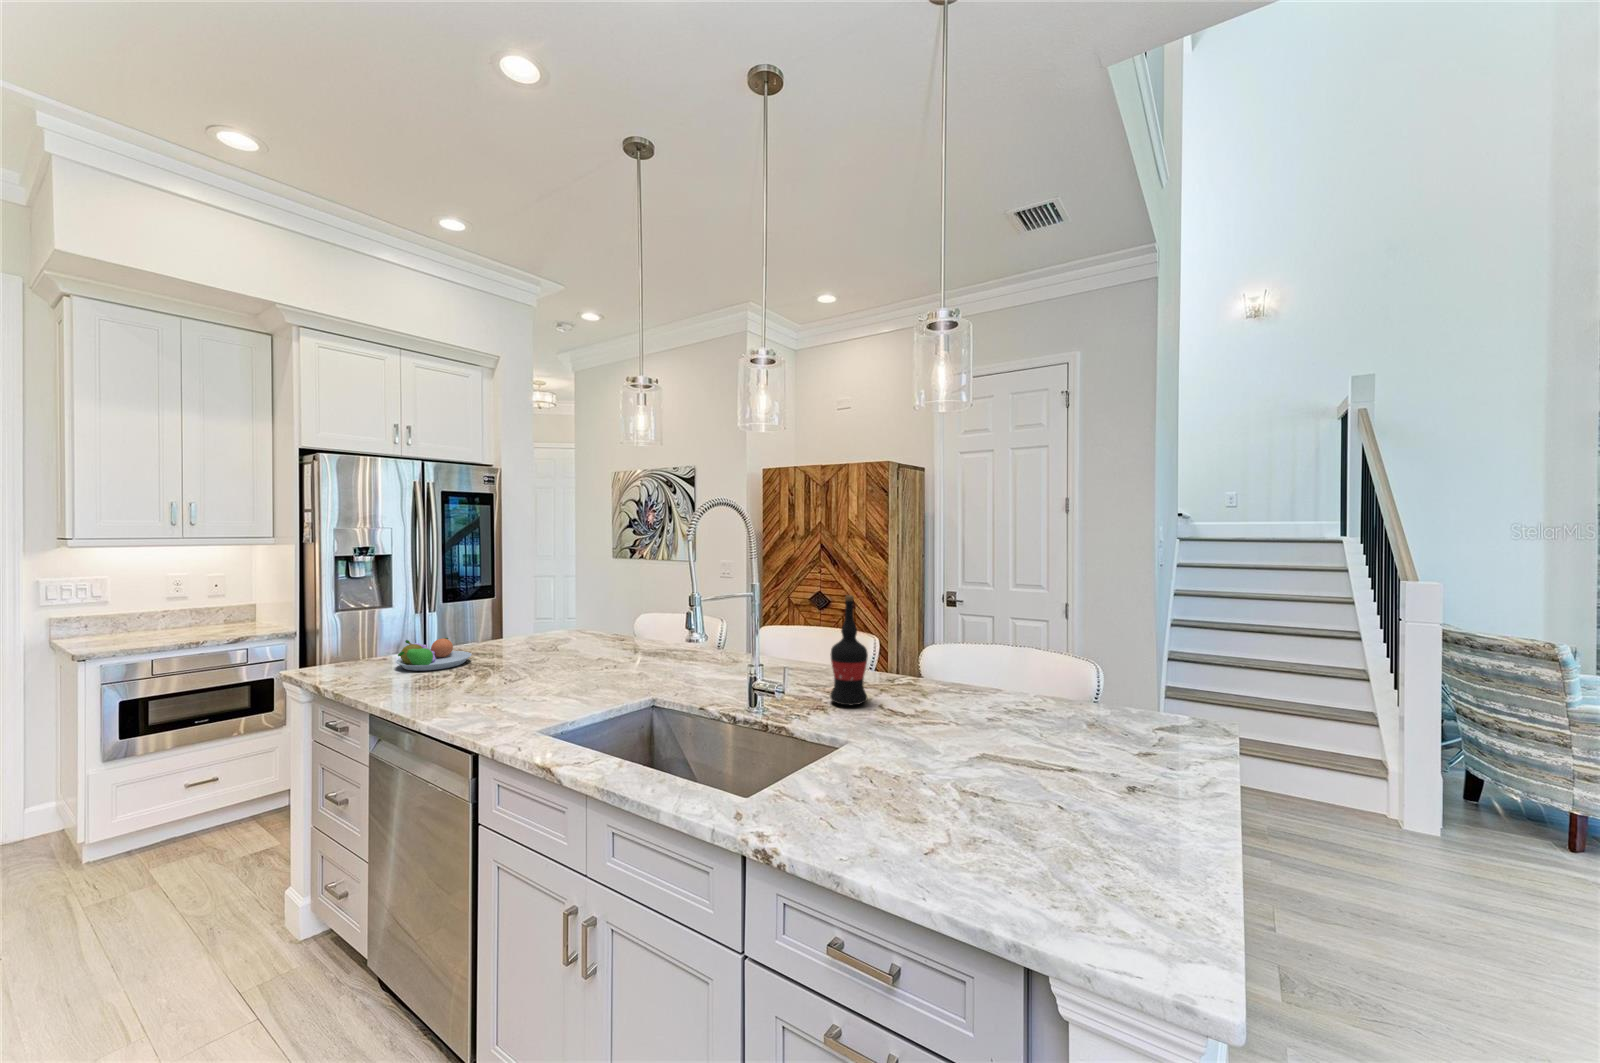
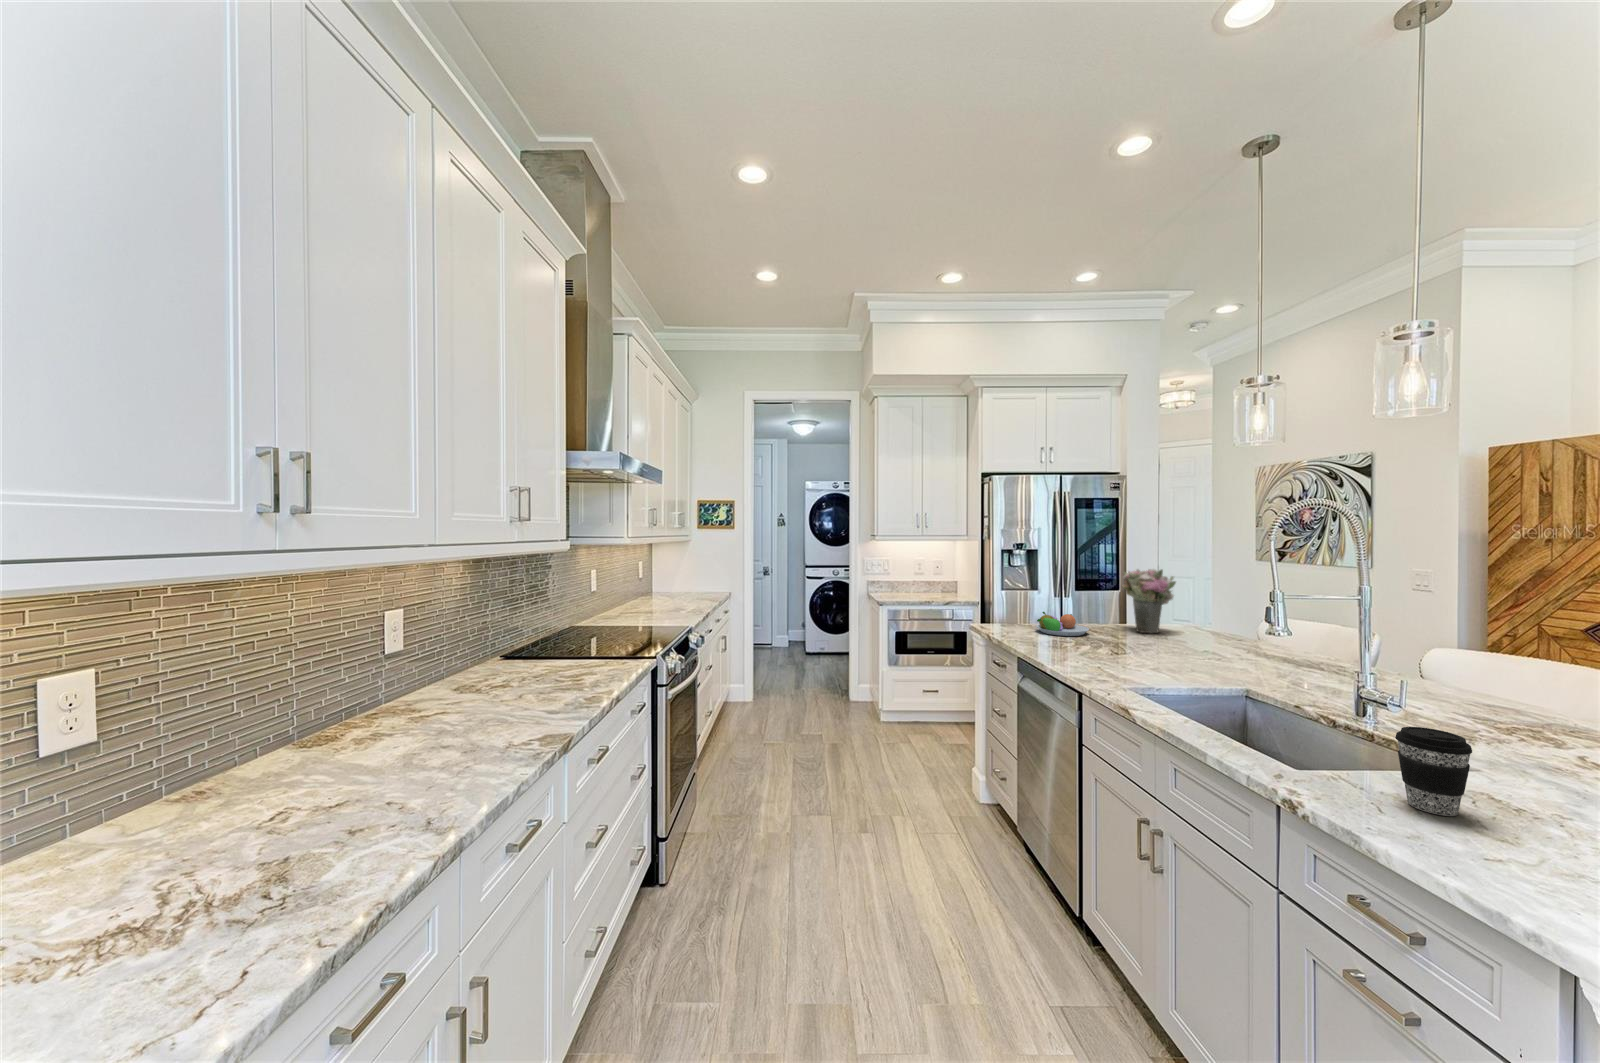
flower bouquet: none [509,572,569,647] -> present [1123,569,1176,633]
wine bottle: present [830,595,868,705] -> none [1489,613,1563,751]
coffee cup: none [830,721,882,808] -> present [1395,727,1472,816]

